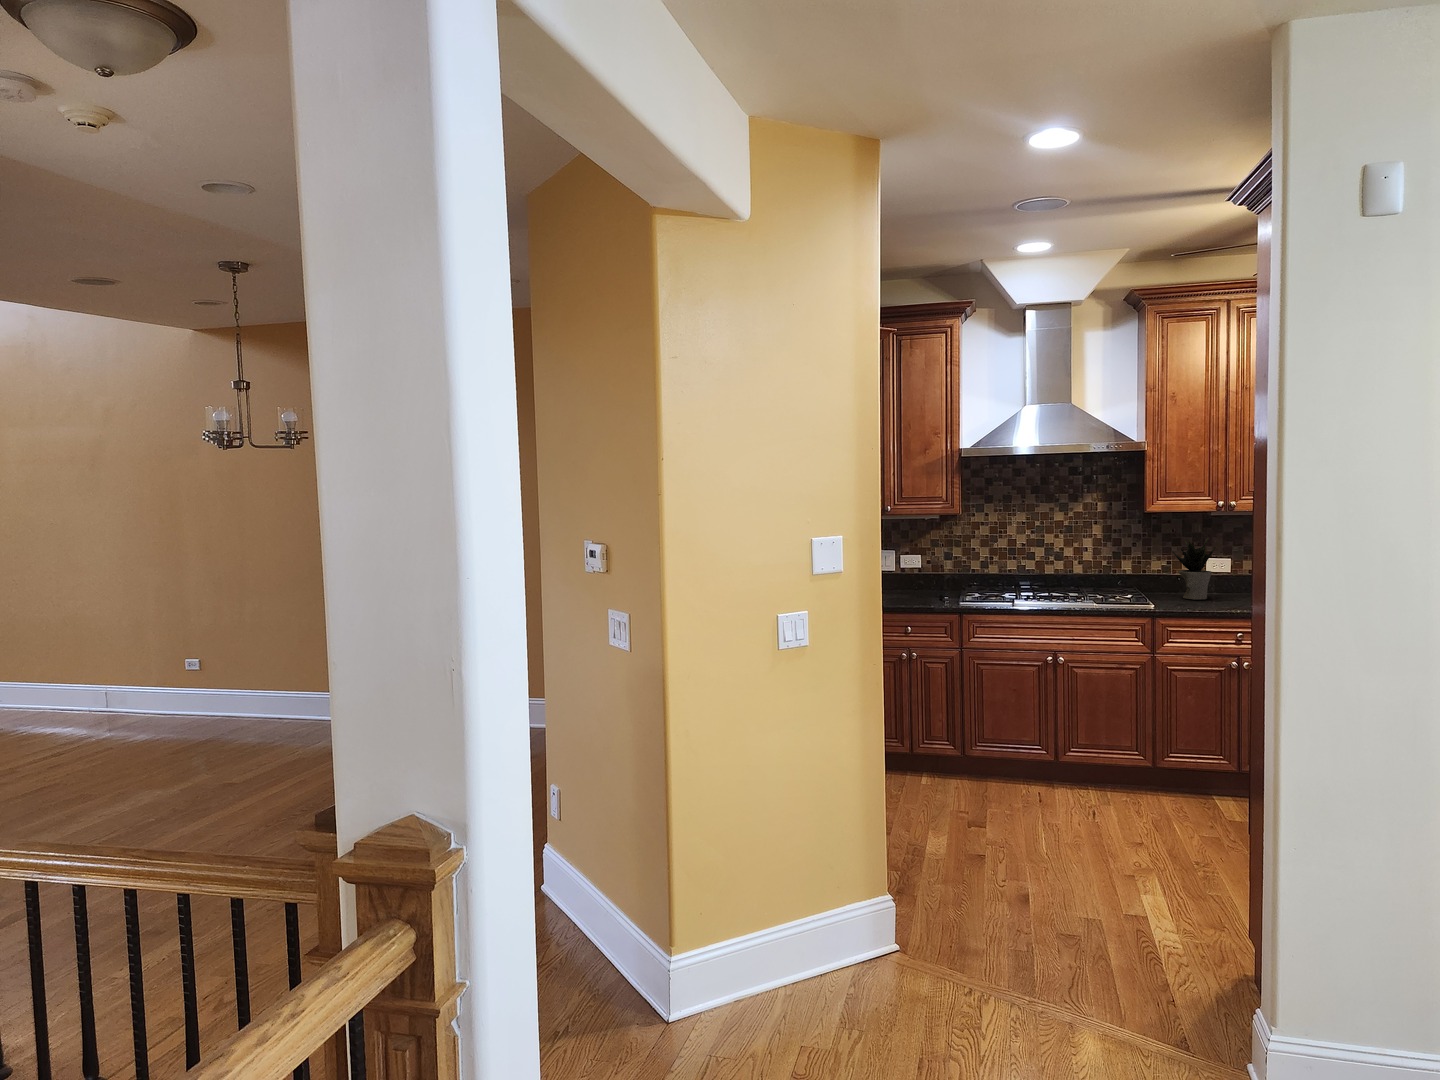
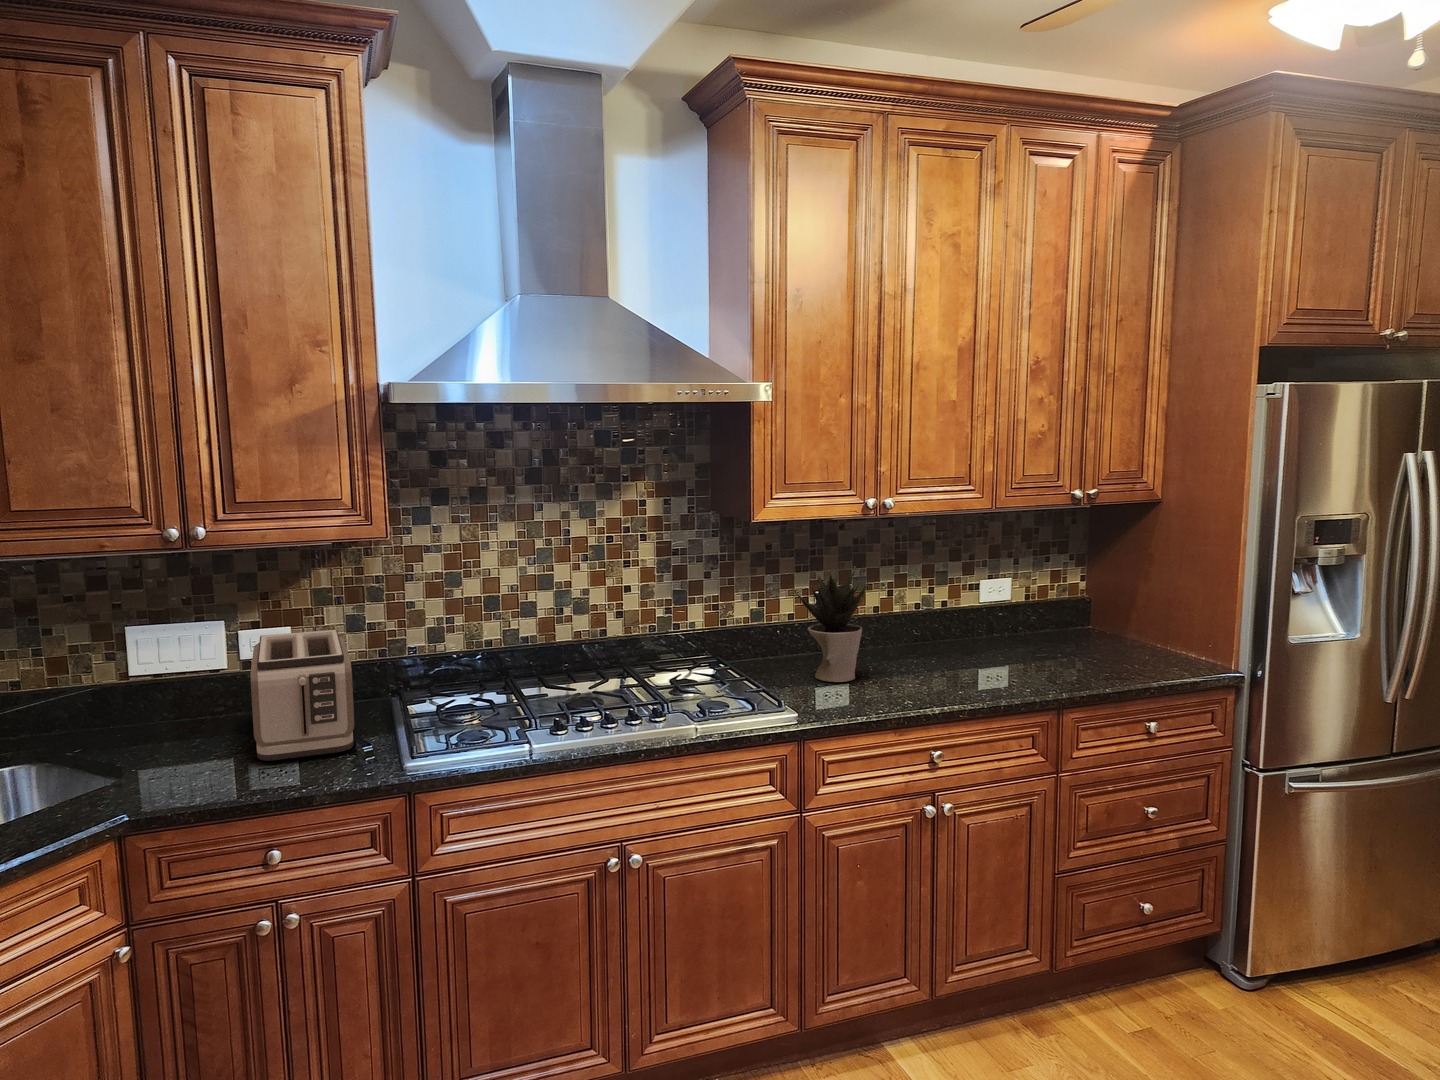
toaster: none [904,555,942,599] -> present [251,630,354,761]

